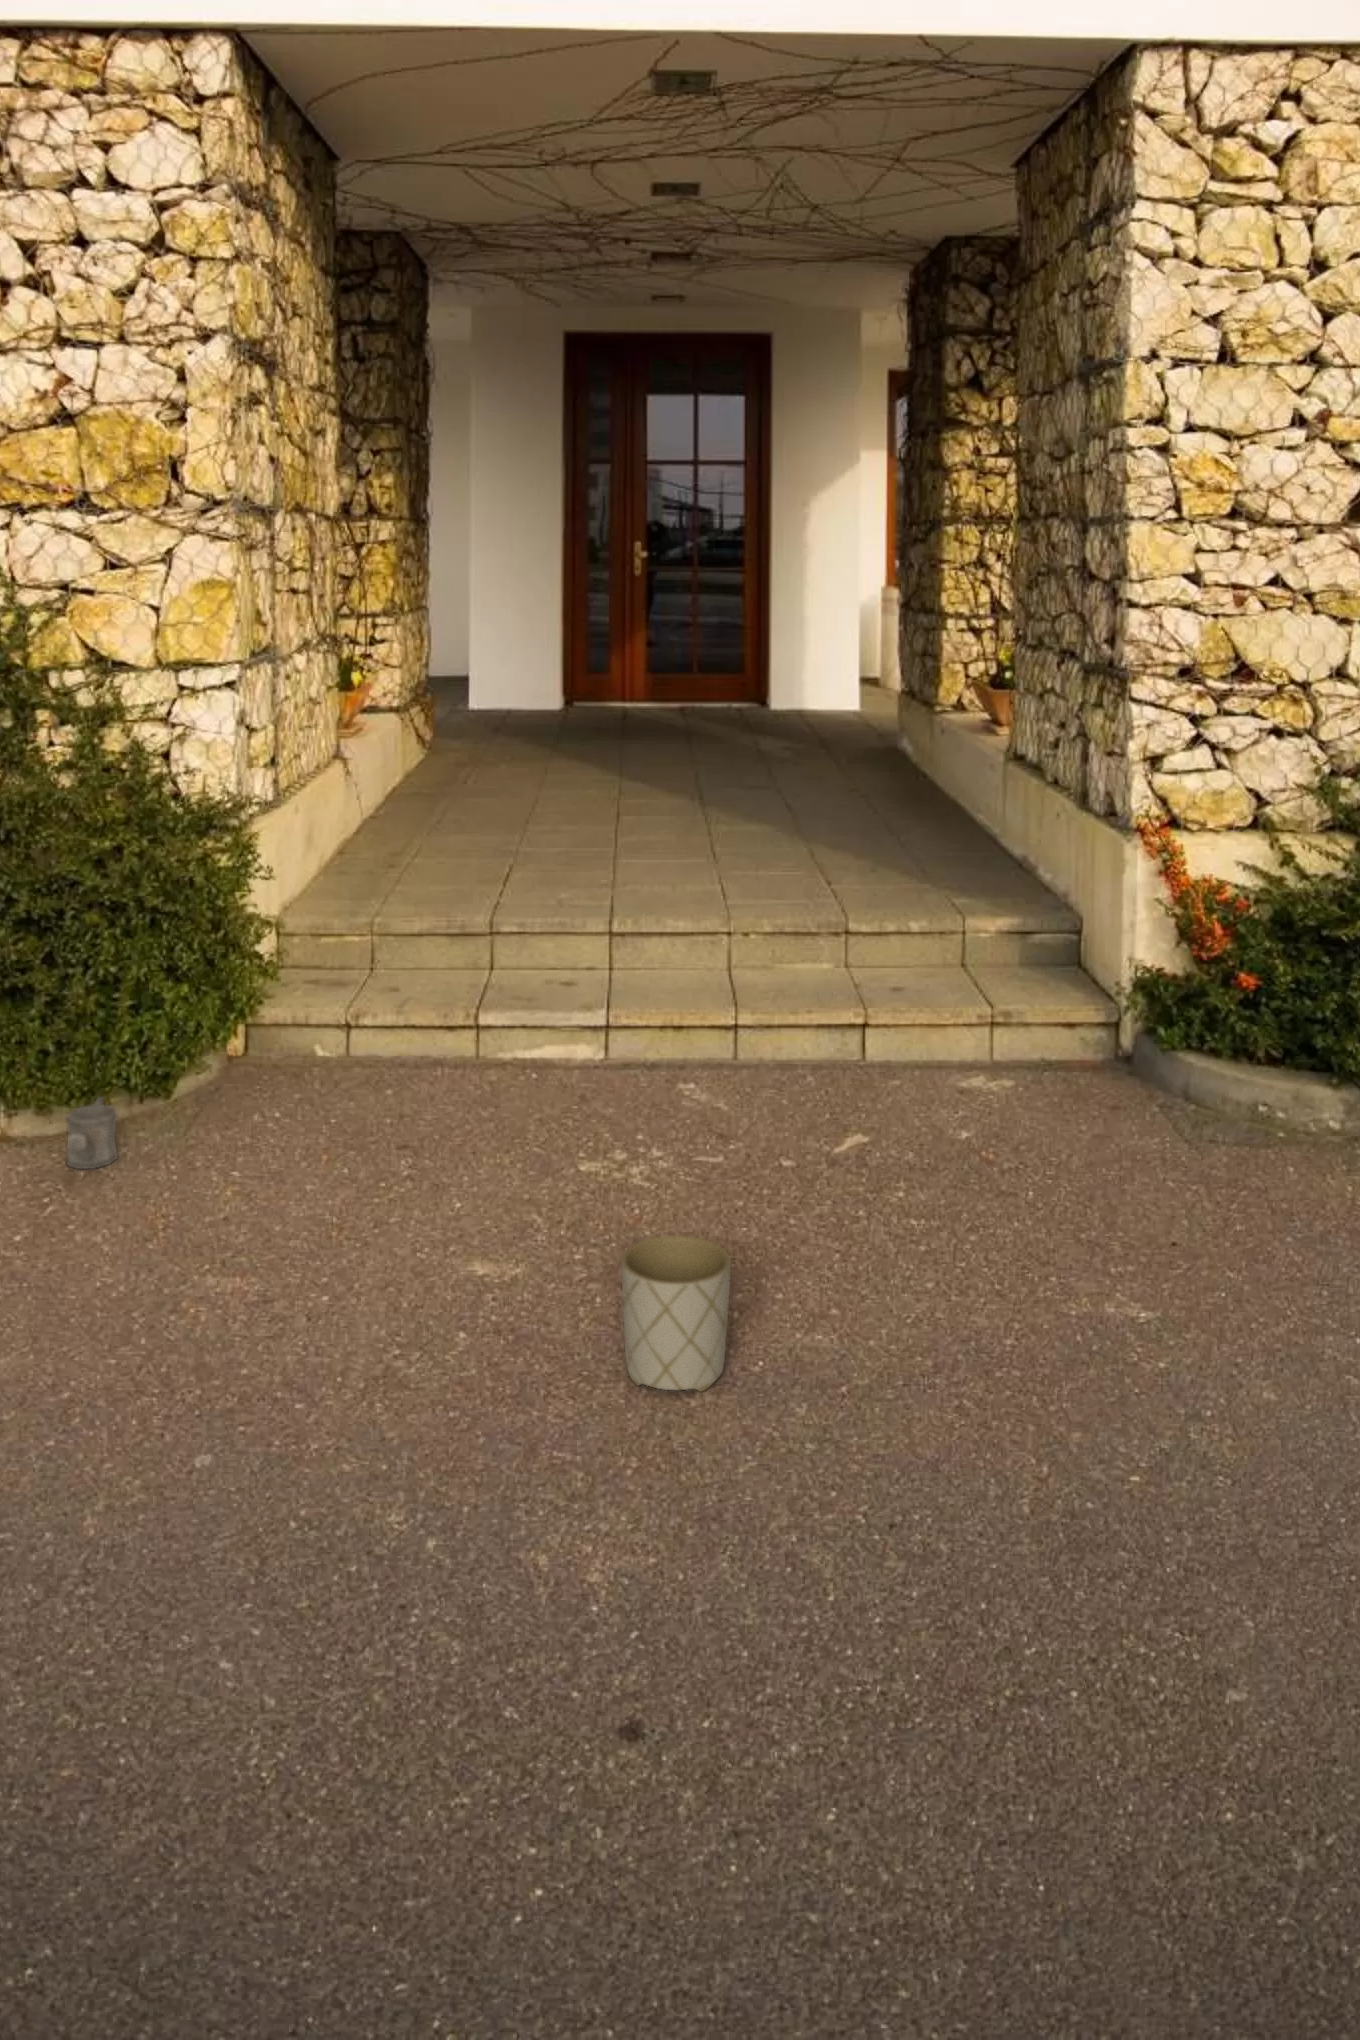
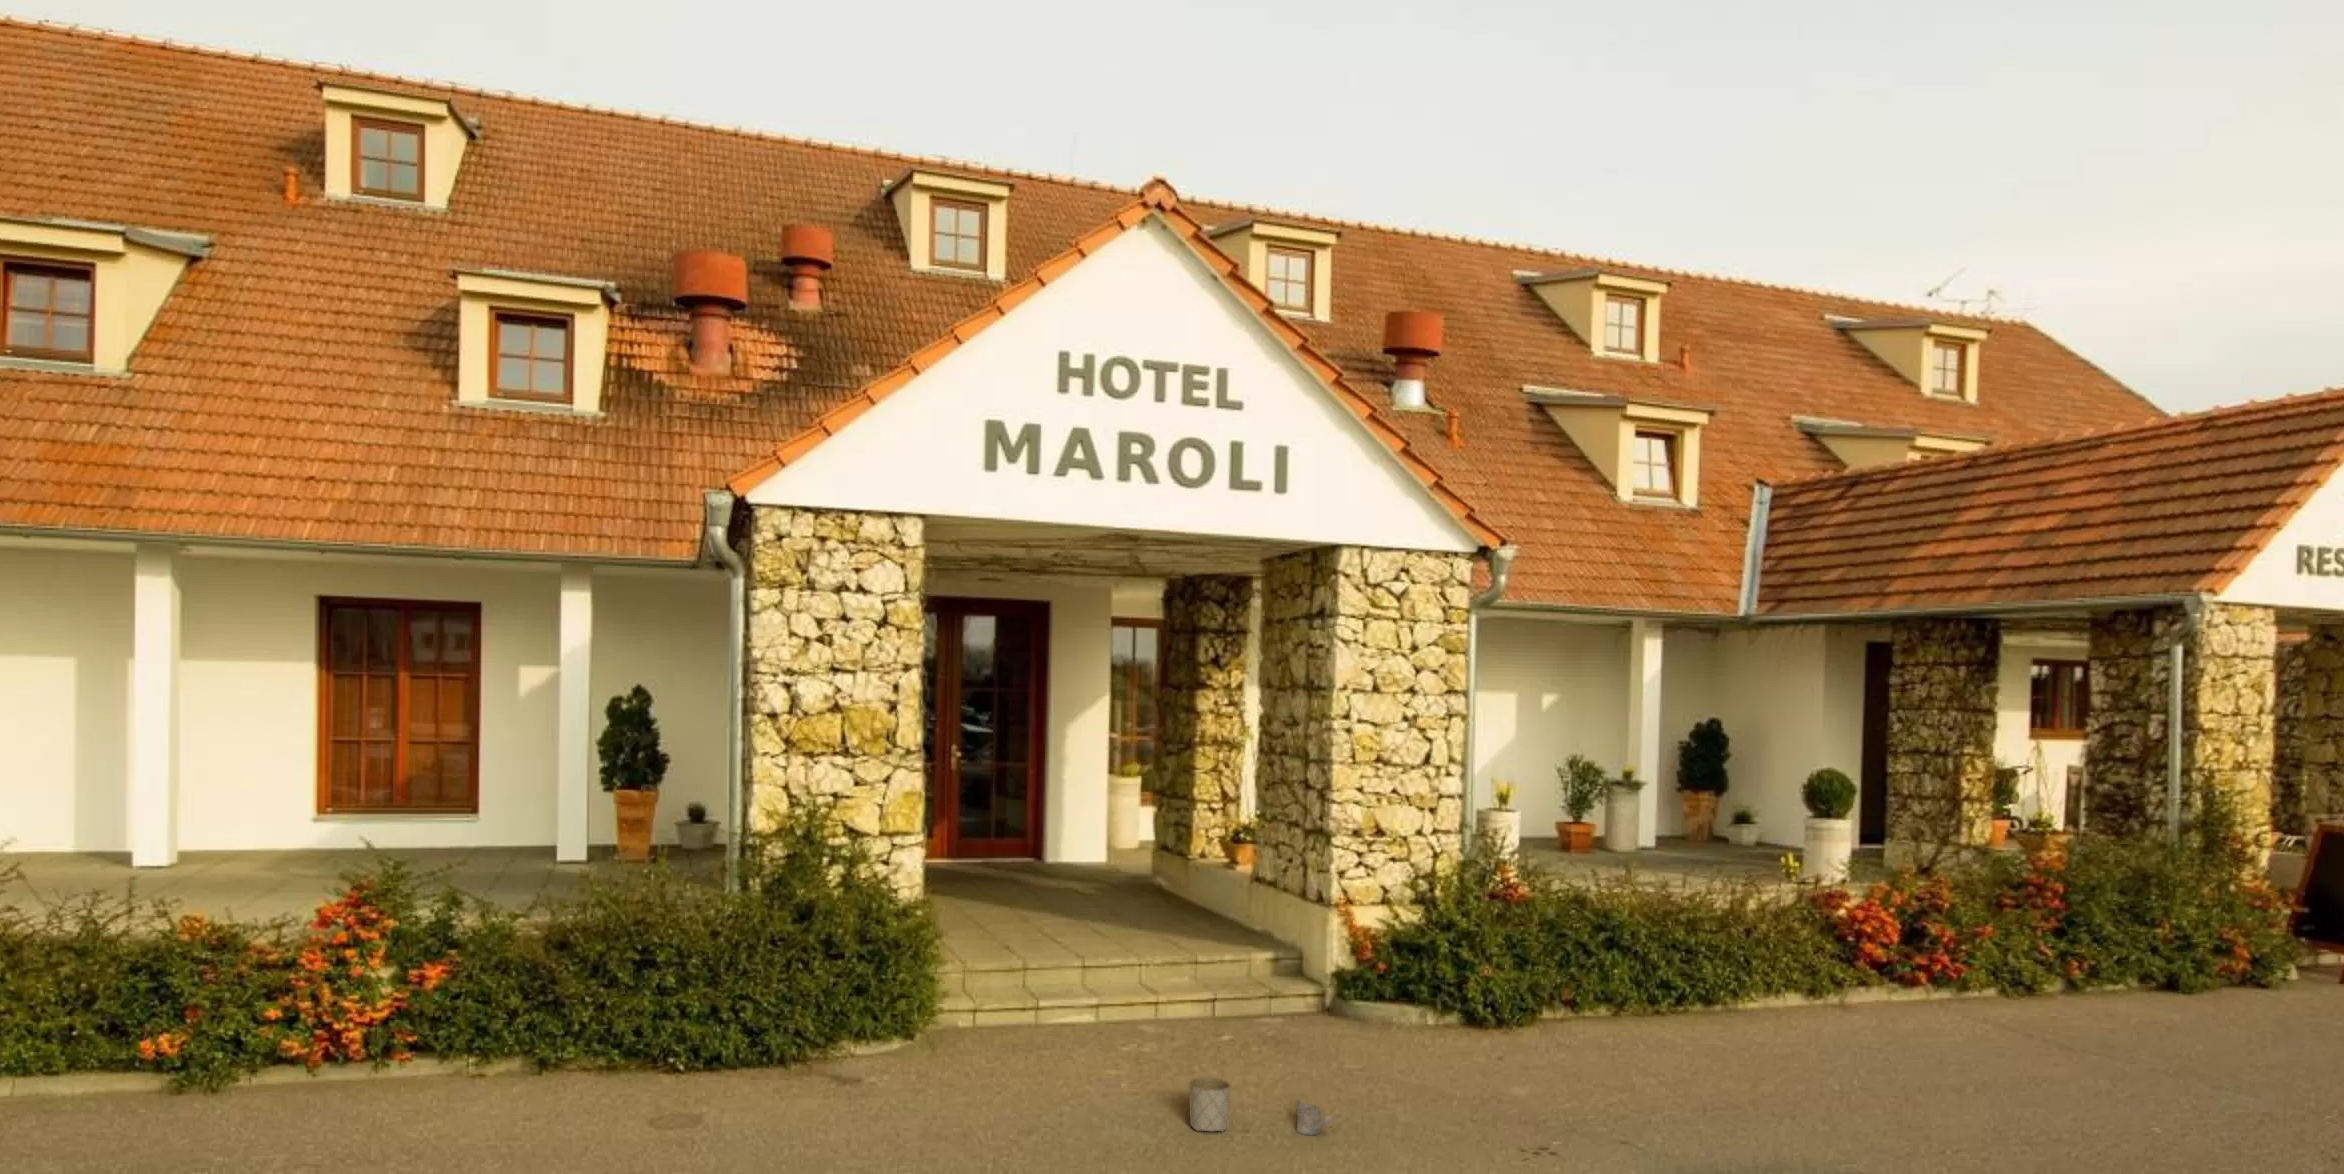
watering can: present [66,1097,118,1169] -> present [1295,1101,1332,1135]

